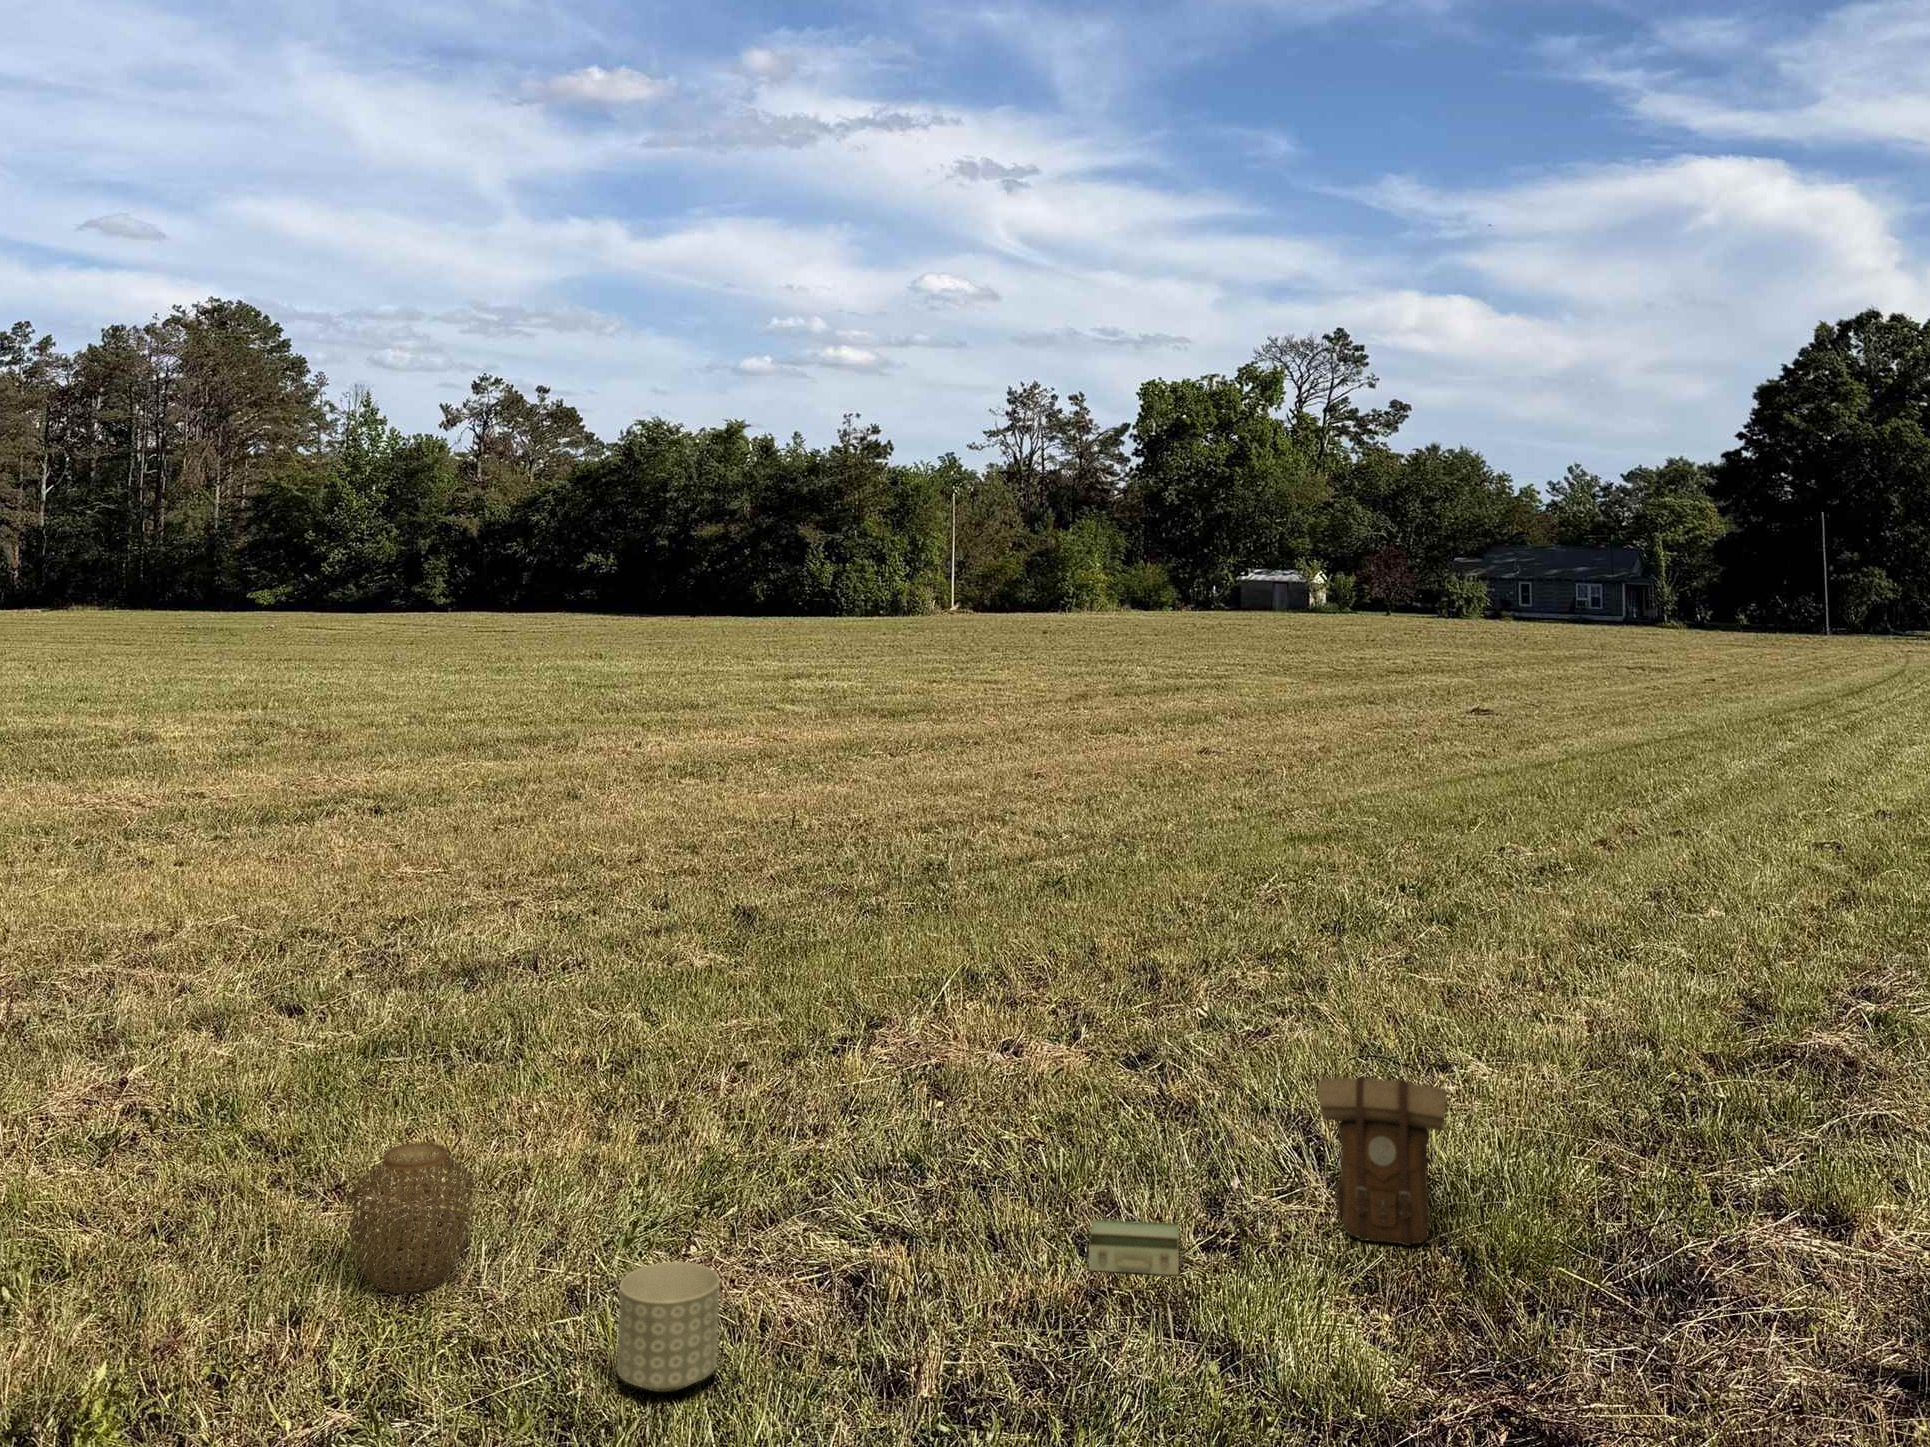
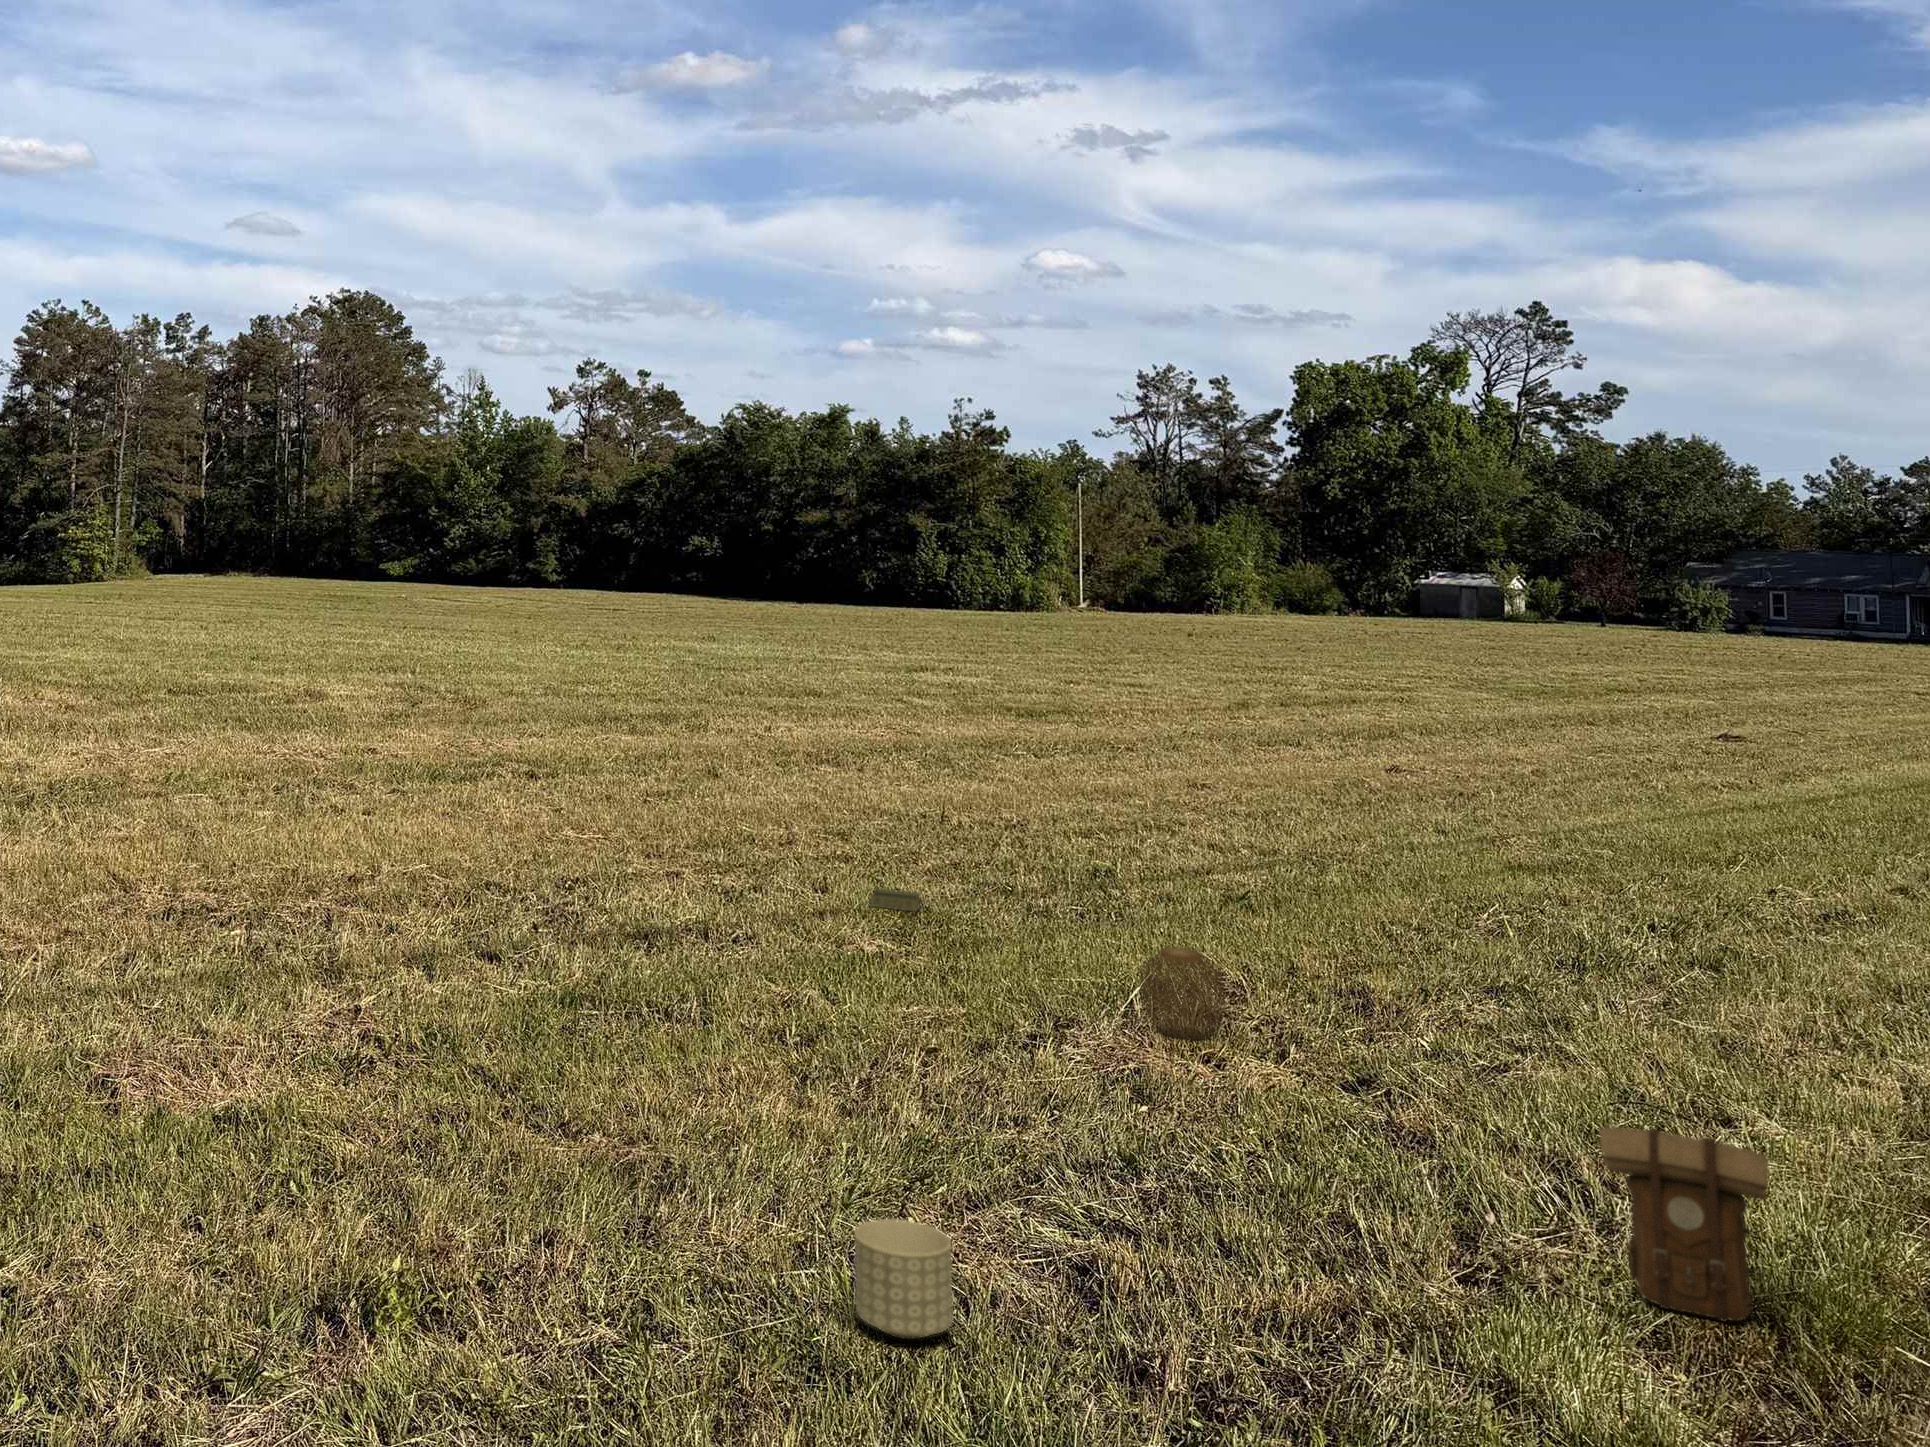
woven basket: present [349,1142,474,1293] -> present [1140,947,1225,1040]
toolbox: present [1089,1219,1179,1275] -> present [871,888,922,911]

